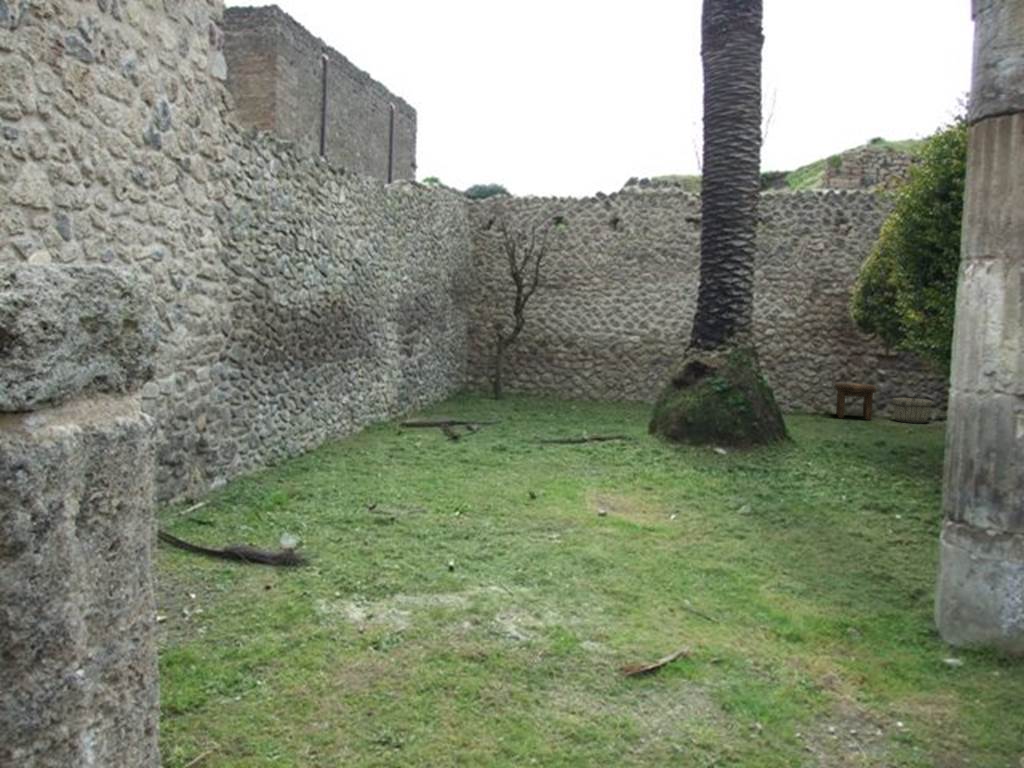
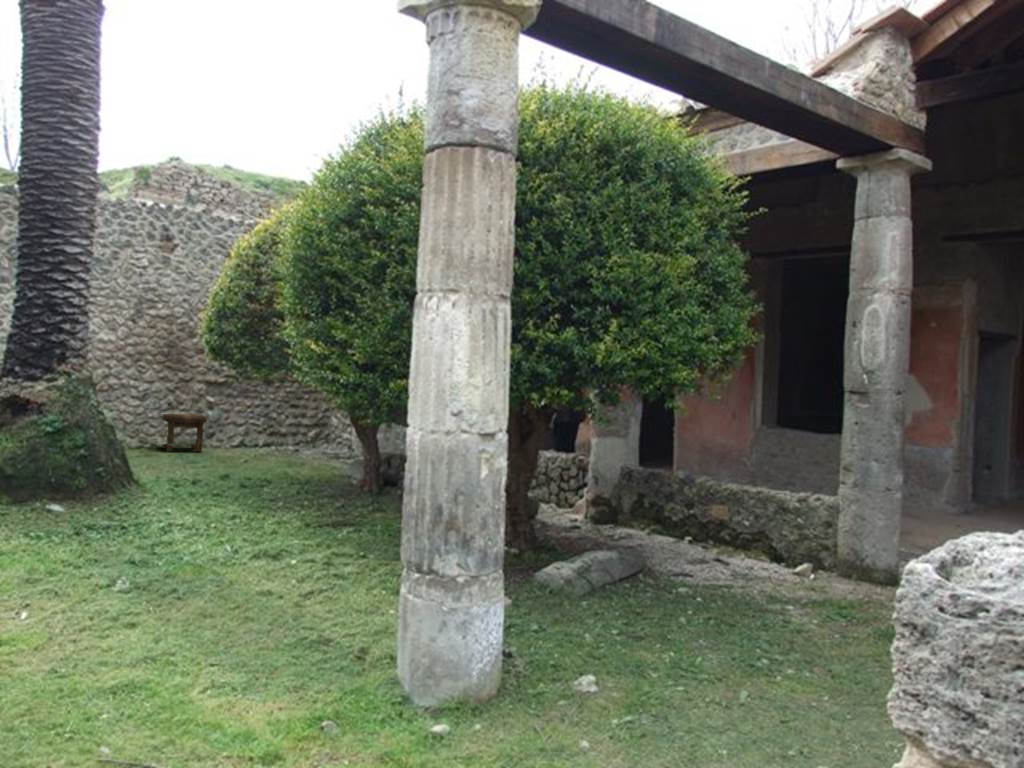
wooden bucket: present [893,394,932,423] -> none [223,421,261,453]

